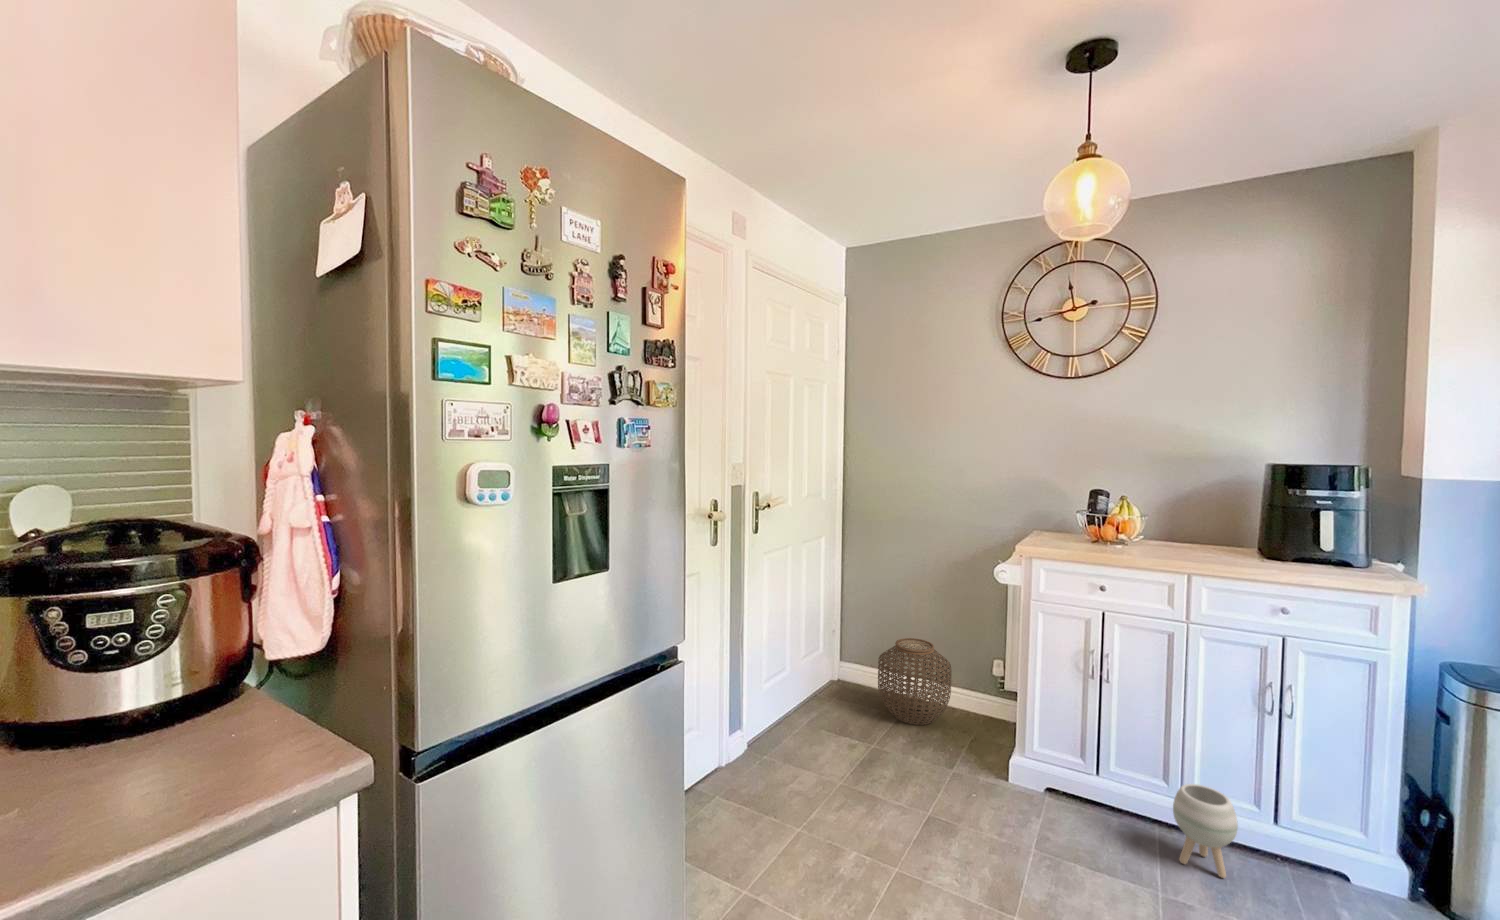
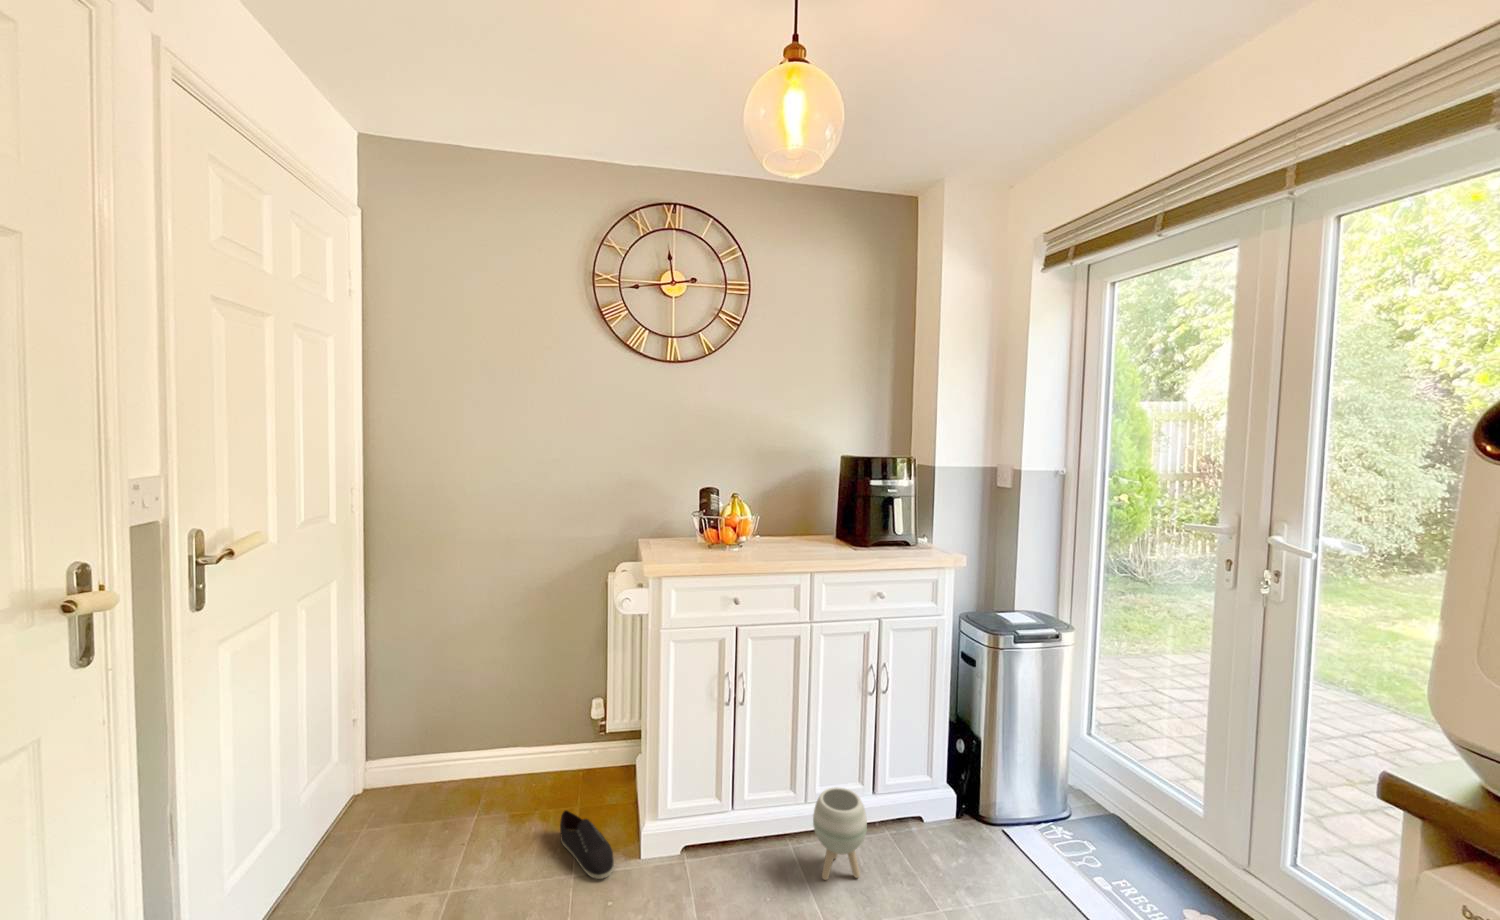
woven basket: present [878,638,951,725] -> none [442,700,547,825]
shoe: none [952,729,988,780] -> present [560,810,614,879]

